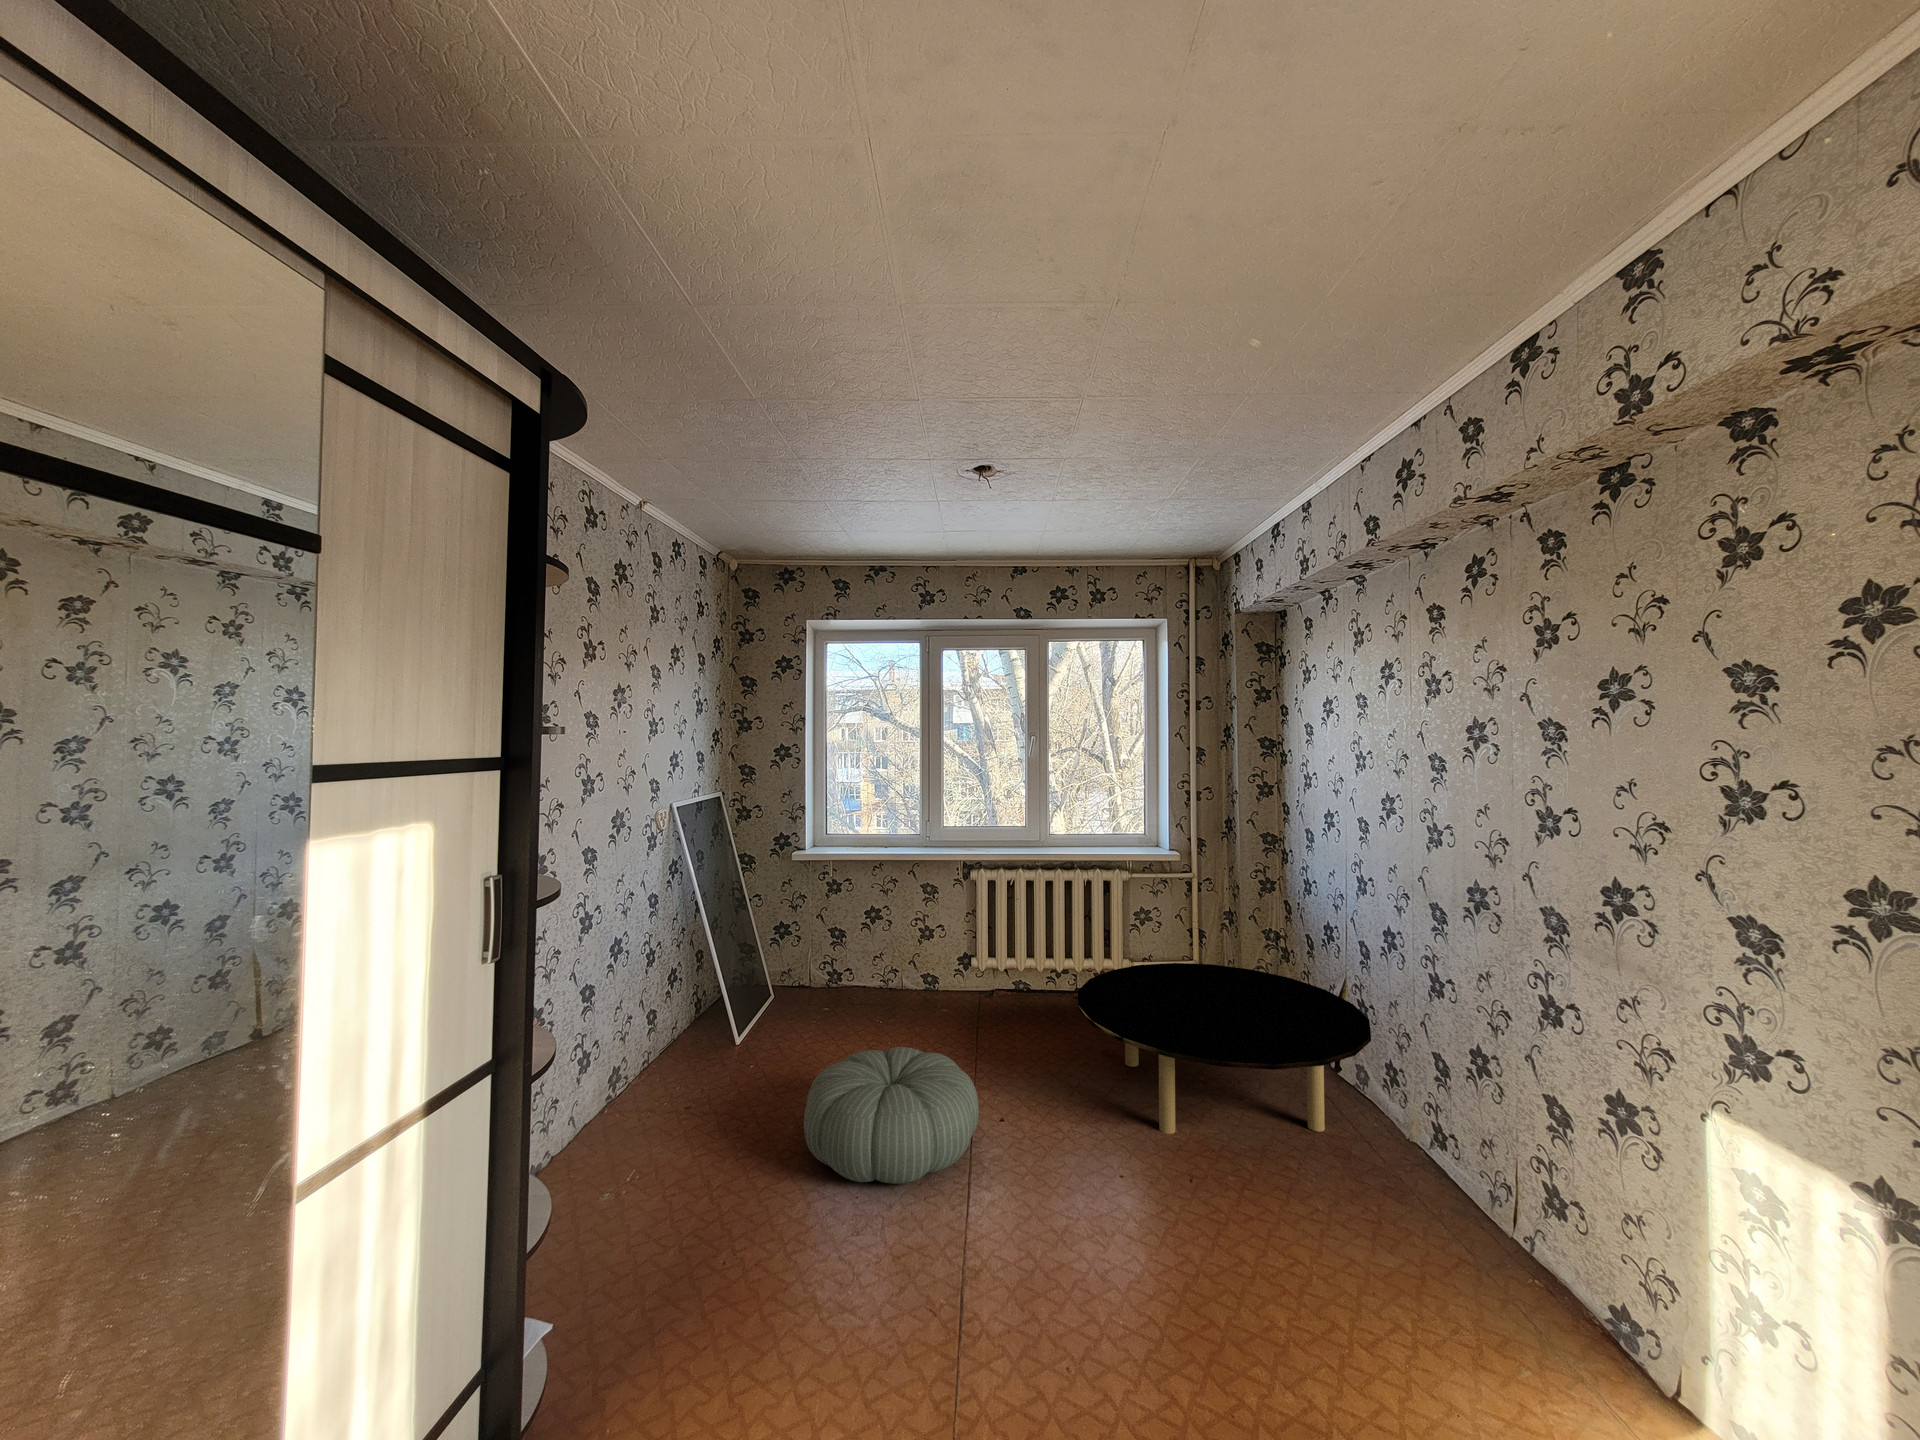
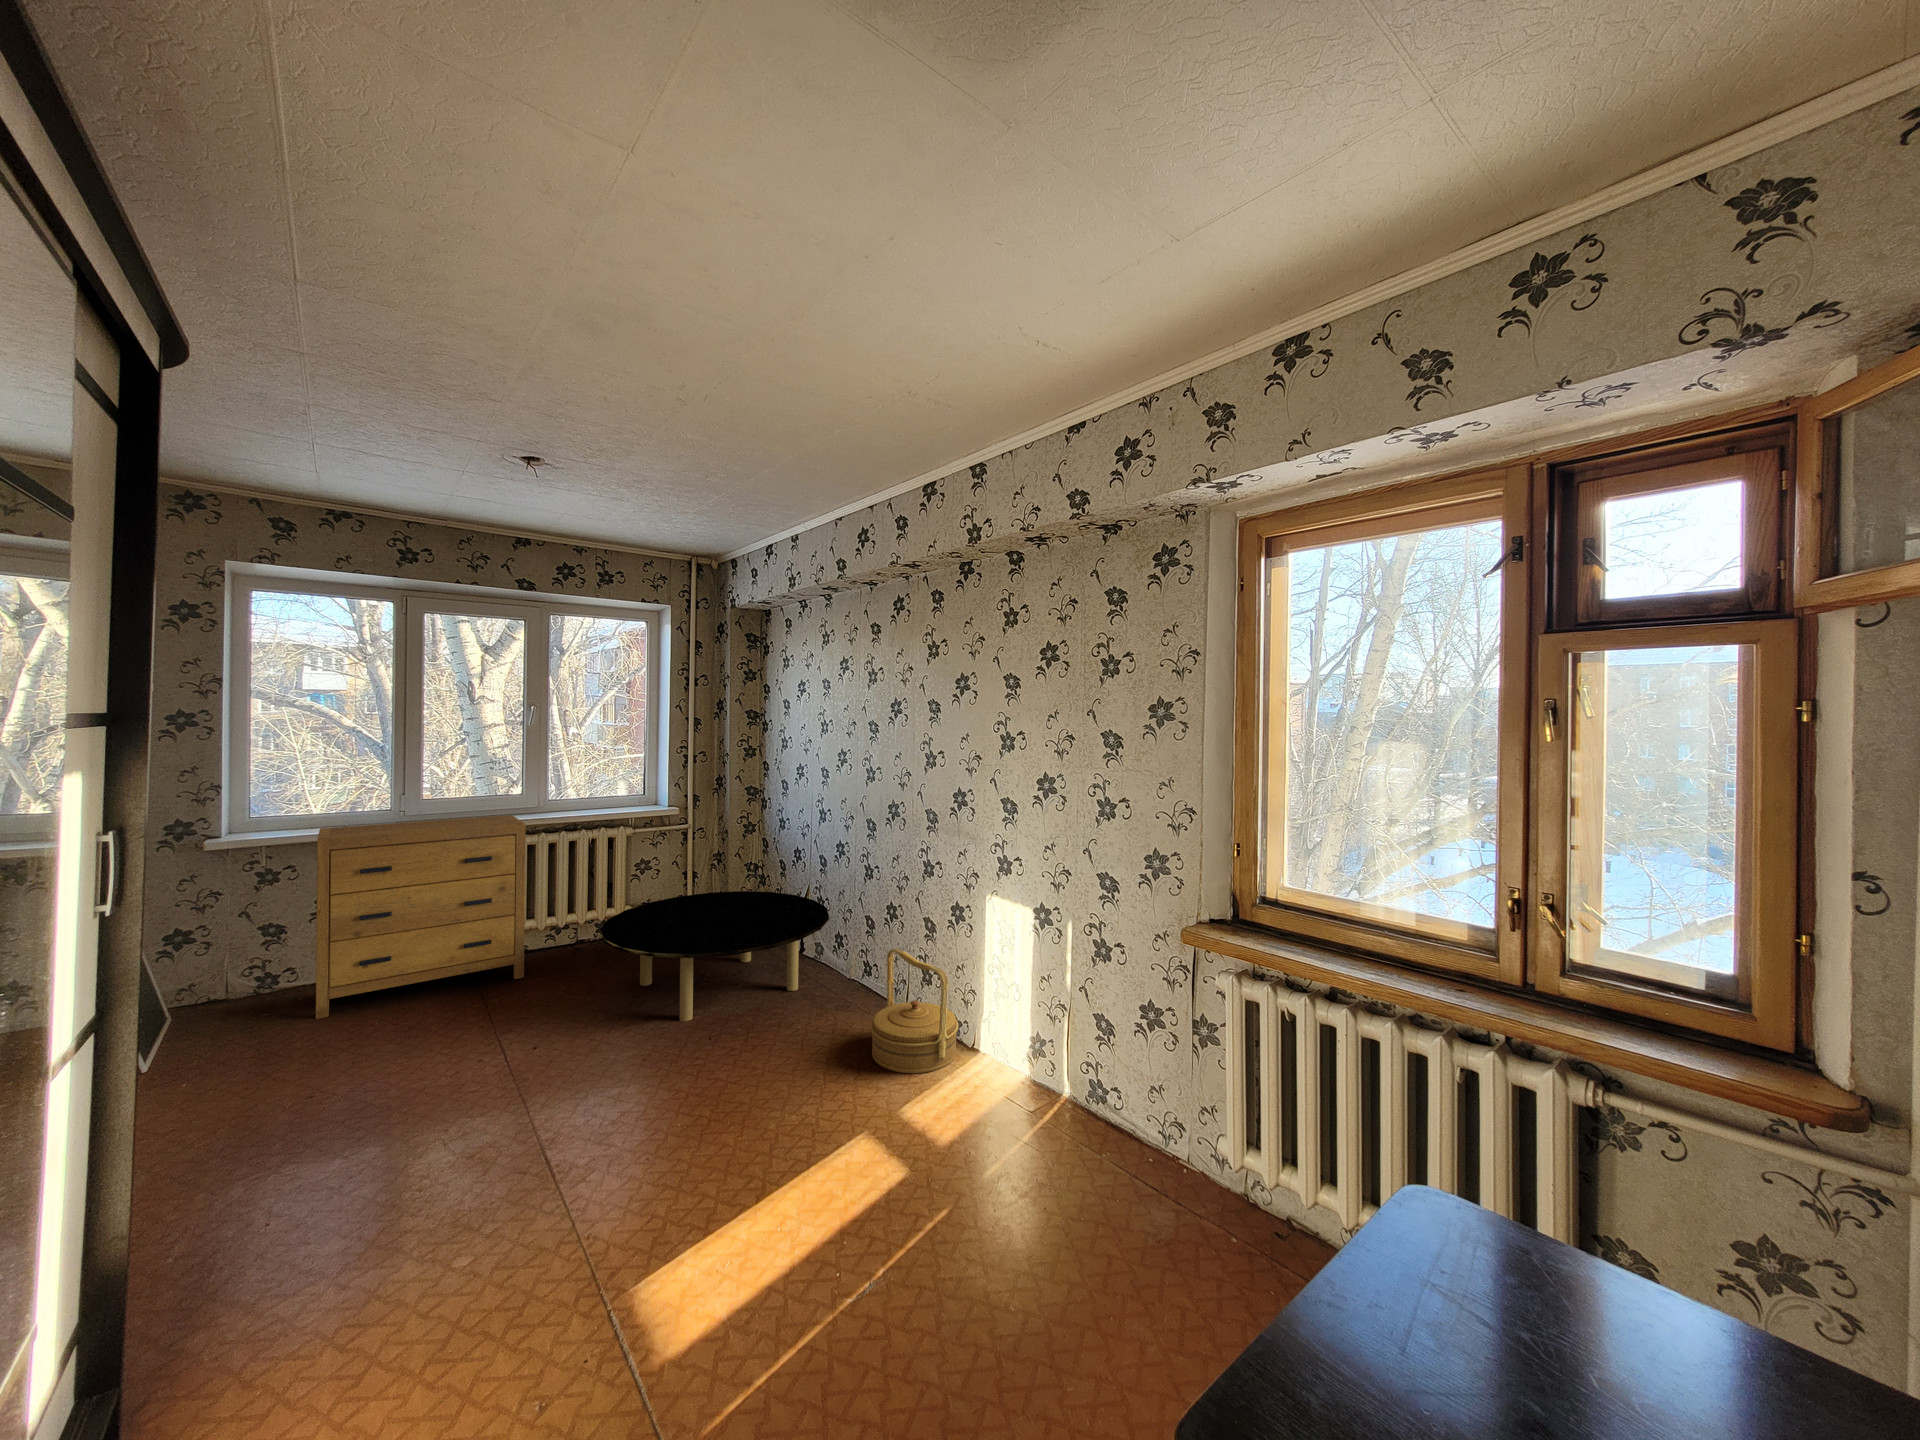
dresser: none [856,848,1017,1022] -> present [316,815,525,1019]
pouf: present [804,1047,979,1184] -> none [303,1007,518,1139]
woven basket: none [1435,1131,1627,1395] -> present [870,948,958,1073]

